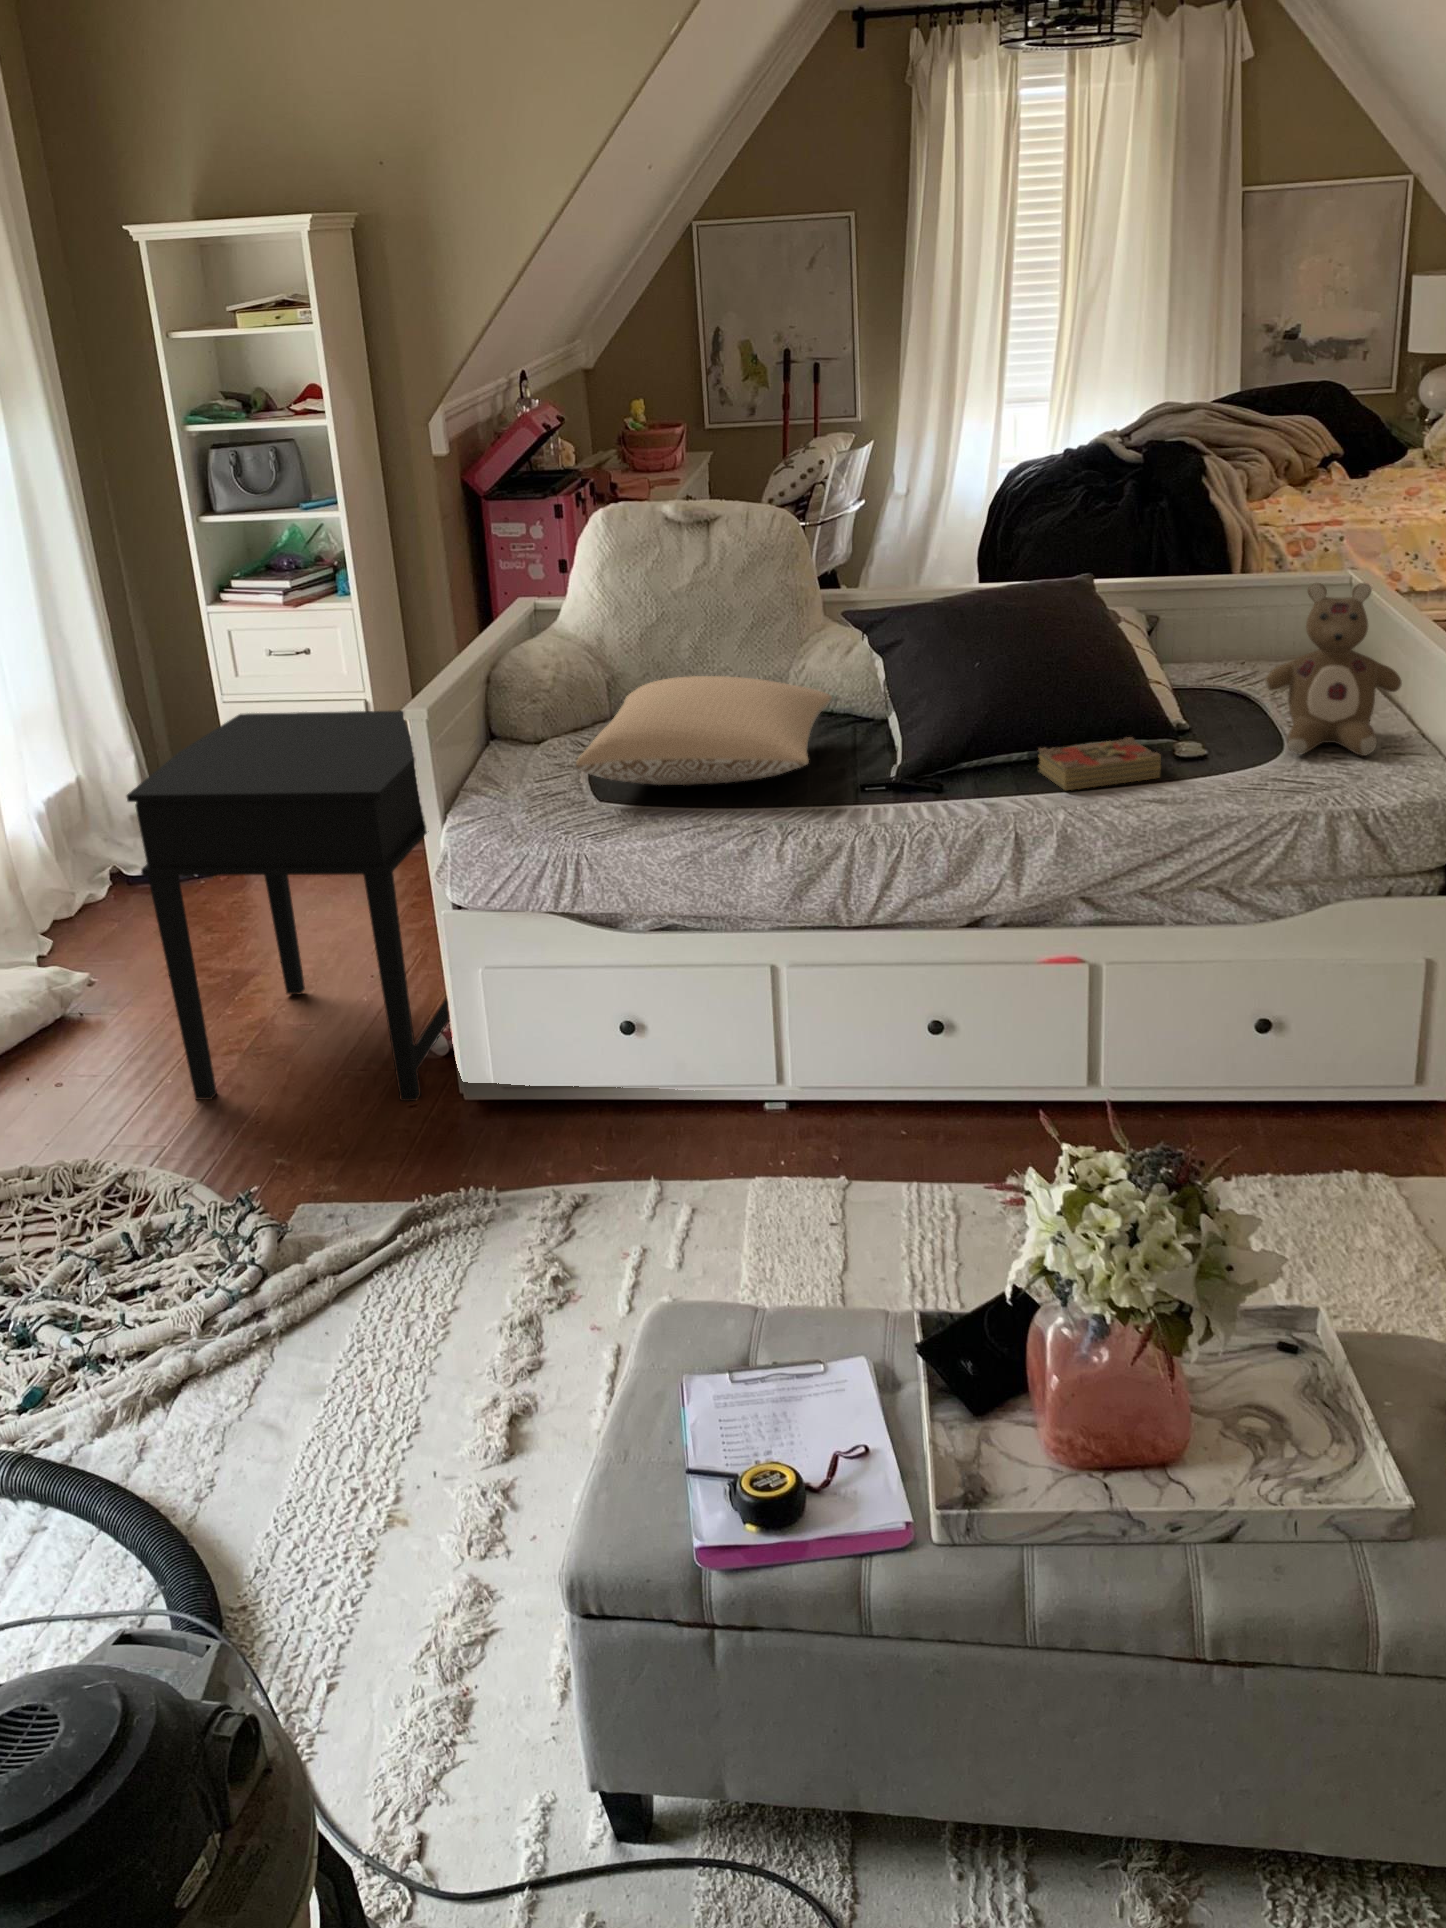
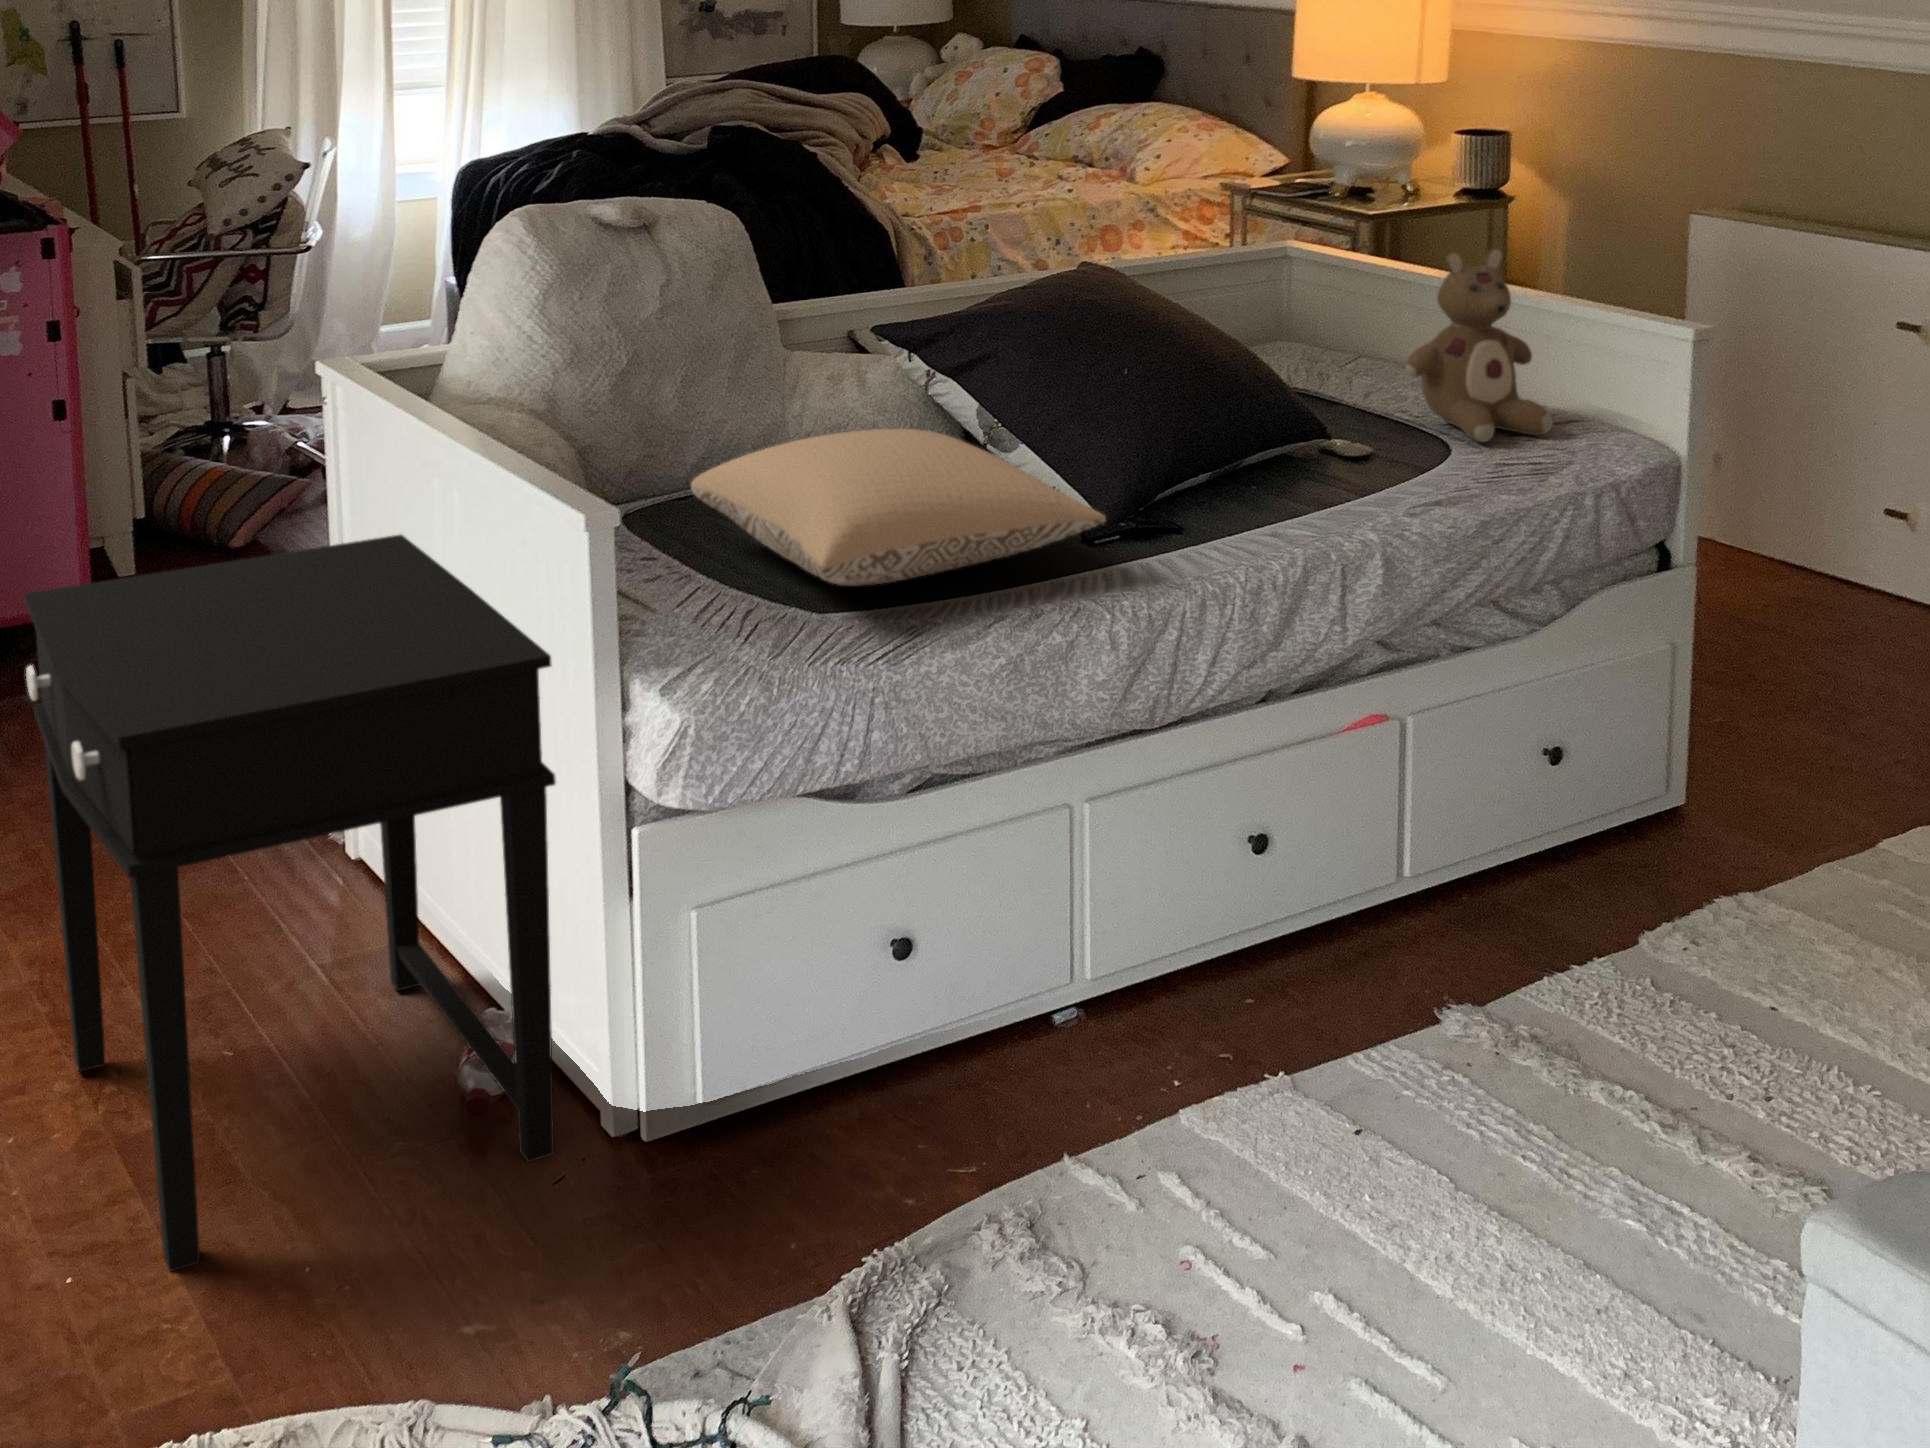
book: present [1039,737,1161,791] -> none [1267,445,1402,513]

